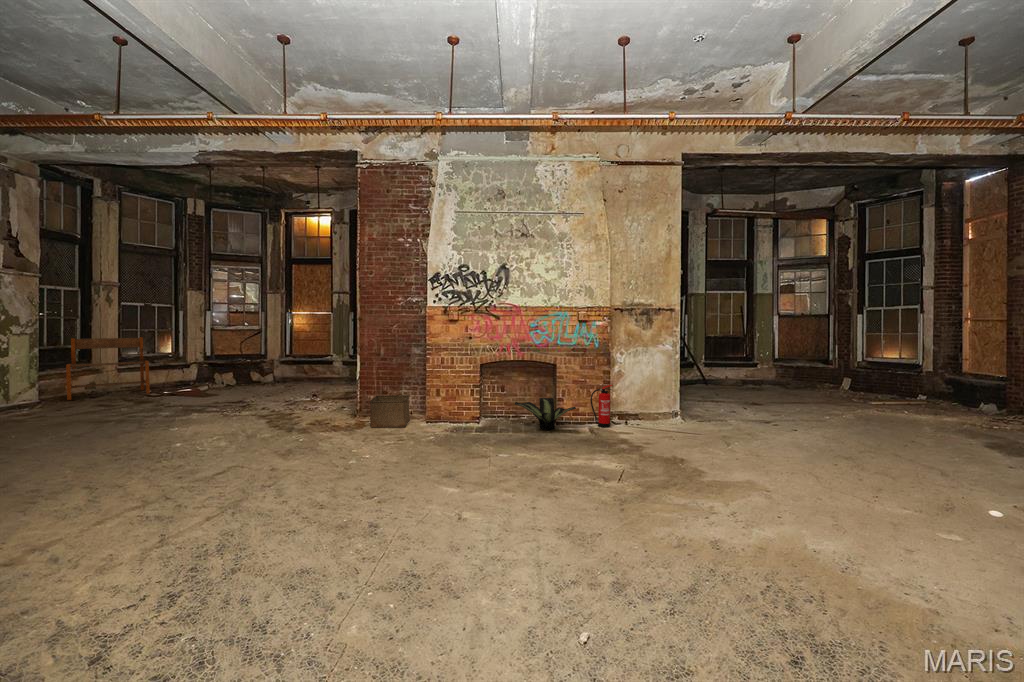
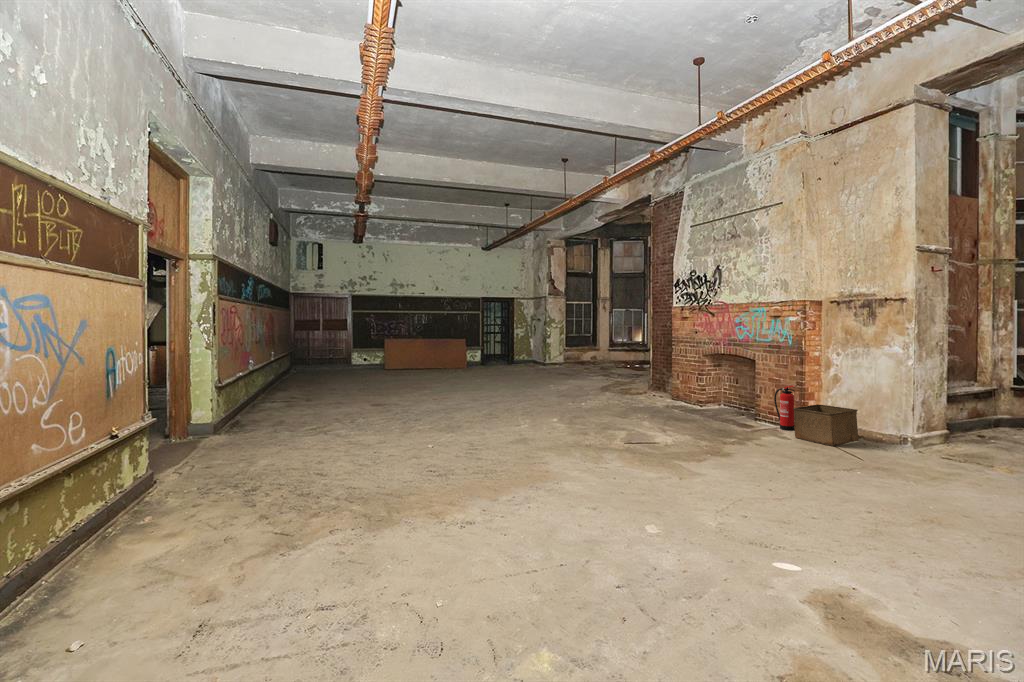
bench: present [66,337,150,400] -> none [579,330,620,366]
storage bin: present [370,395,410,428] -> present [793,405,859,446]
potted plant: present [515,398,576,430] -> none [702,391,759,420]

